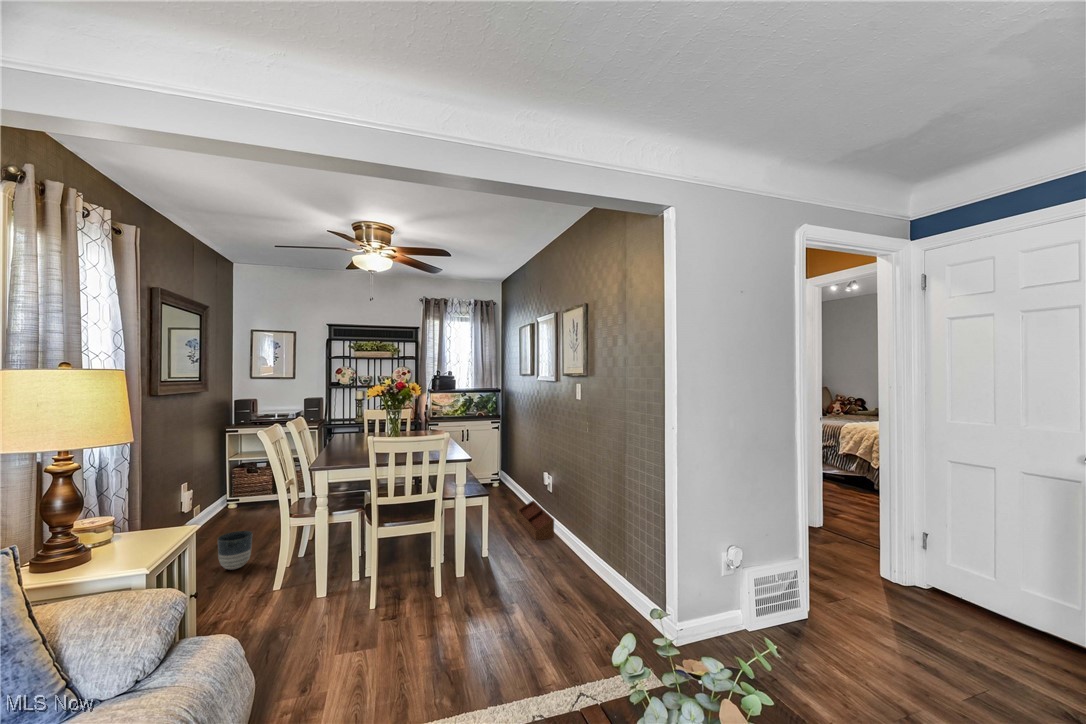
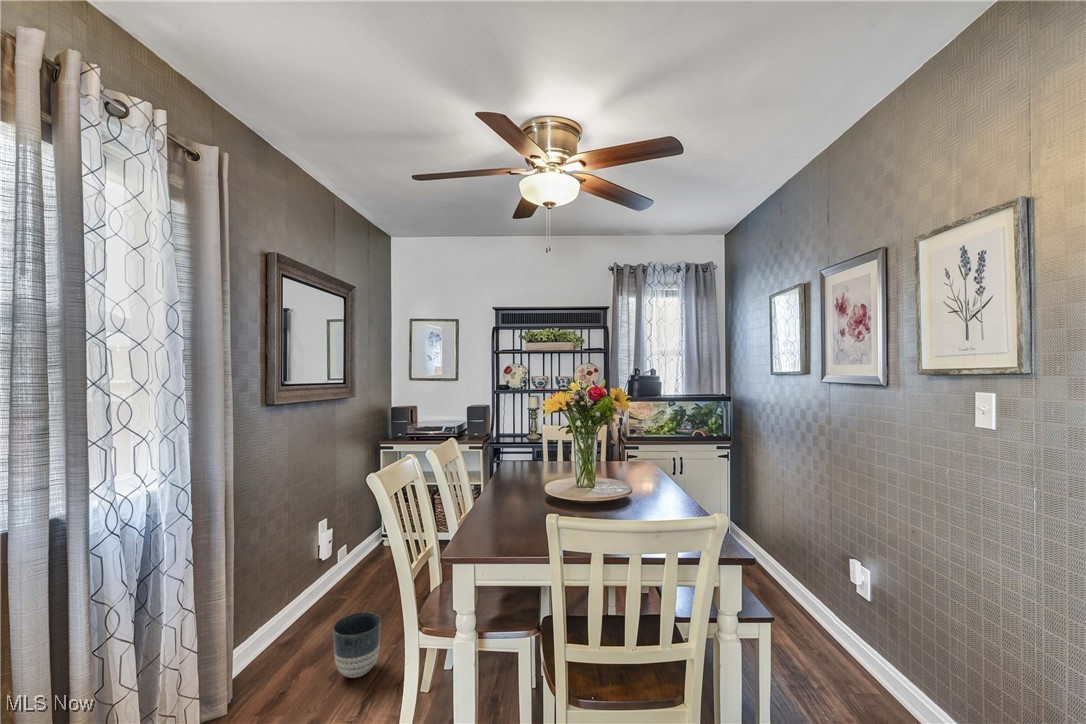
storage bin: present [517,501,554,540] -> none [794,599,904,706]

